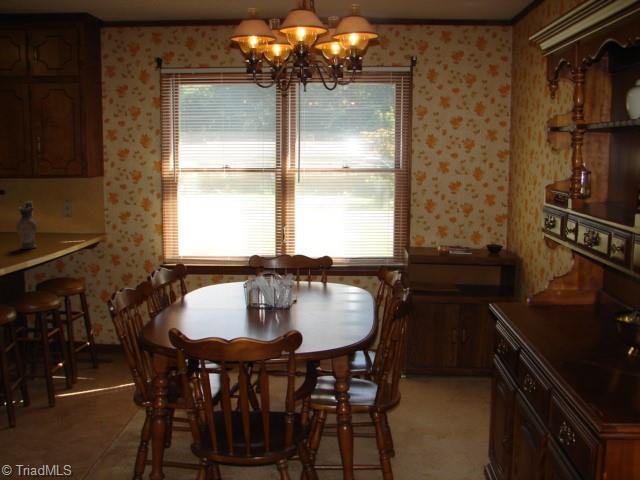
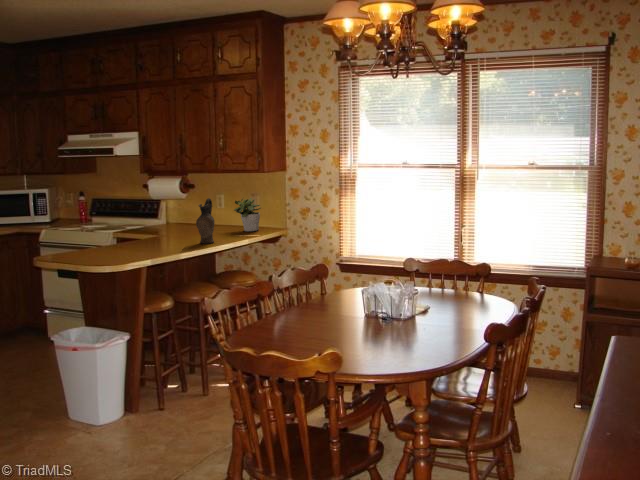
potted plant: none [48,202,79,237] -> present [234,198,261,231]

